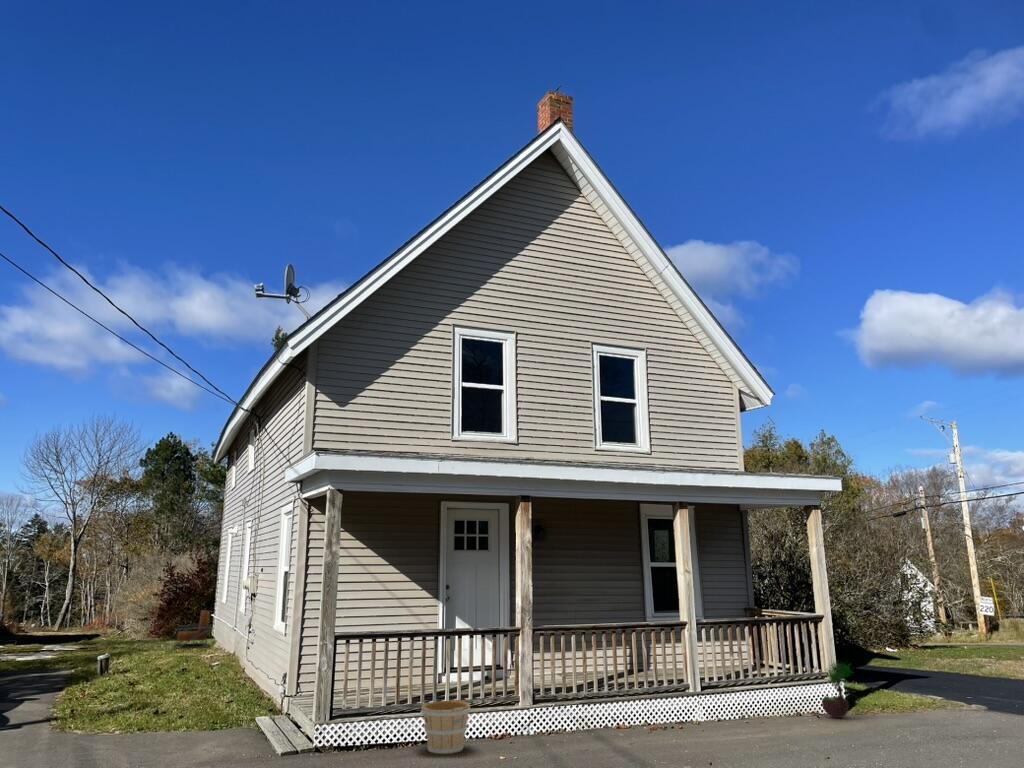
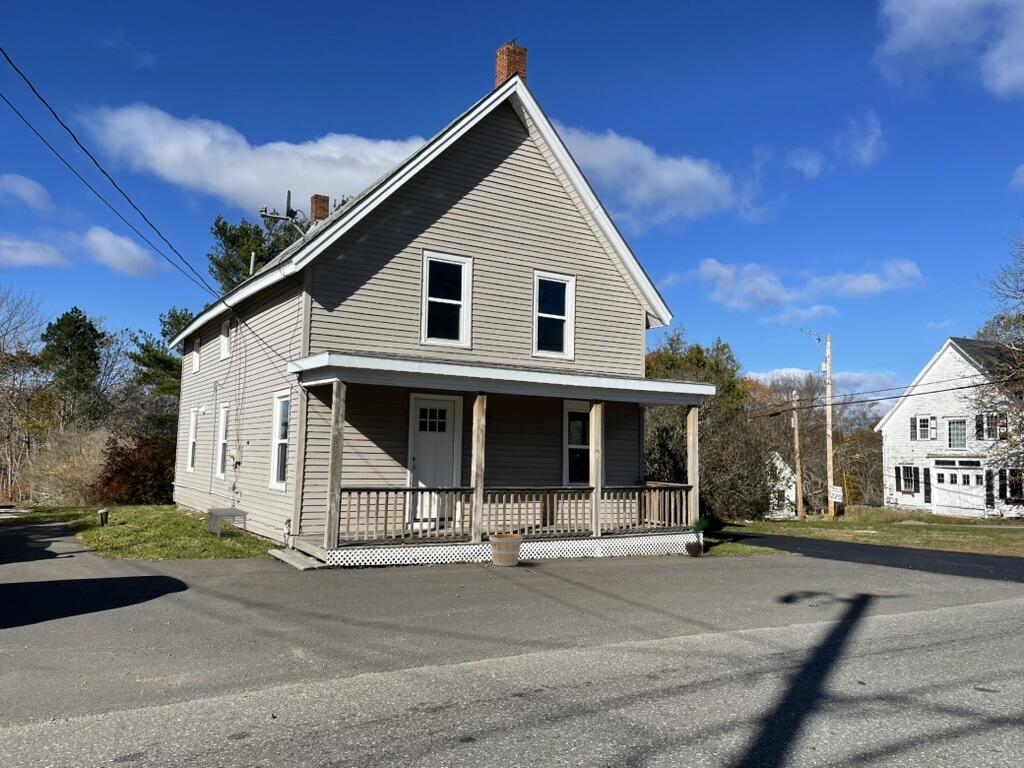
lounge chair: present [176,610,211,649] -> none [147,476,181,508]
storage bench: none [210,653,254,694] -> present [207,508,248,538]
wooden bucket: present [422,700,470,754] -> present [489,534,522,566]

